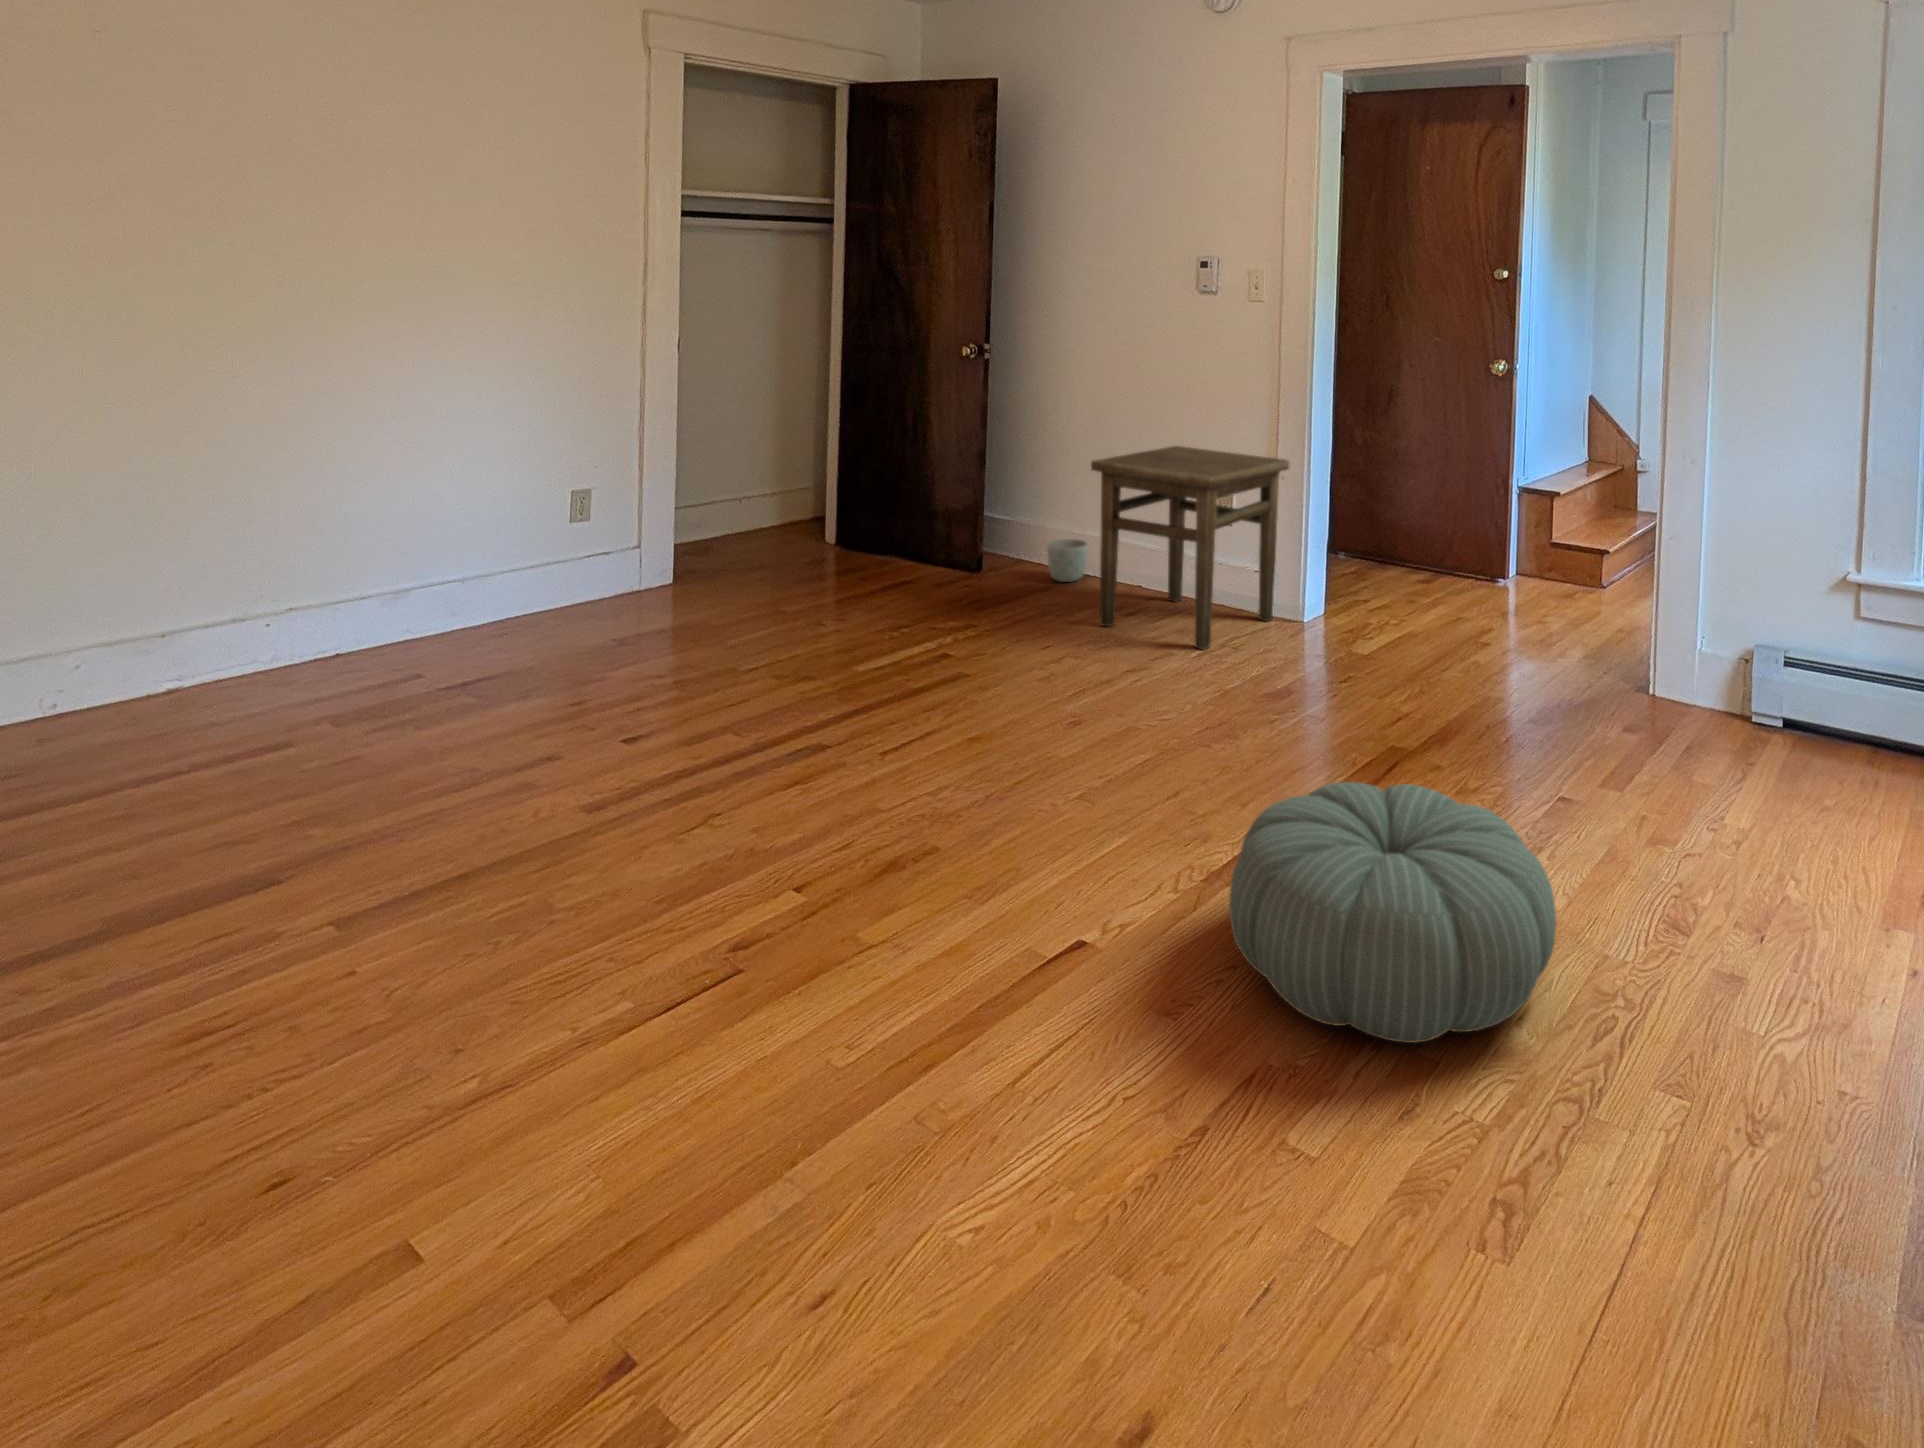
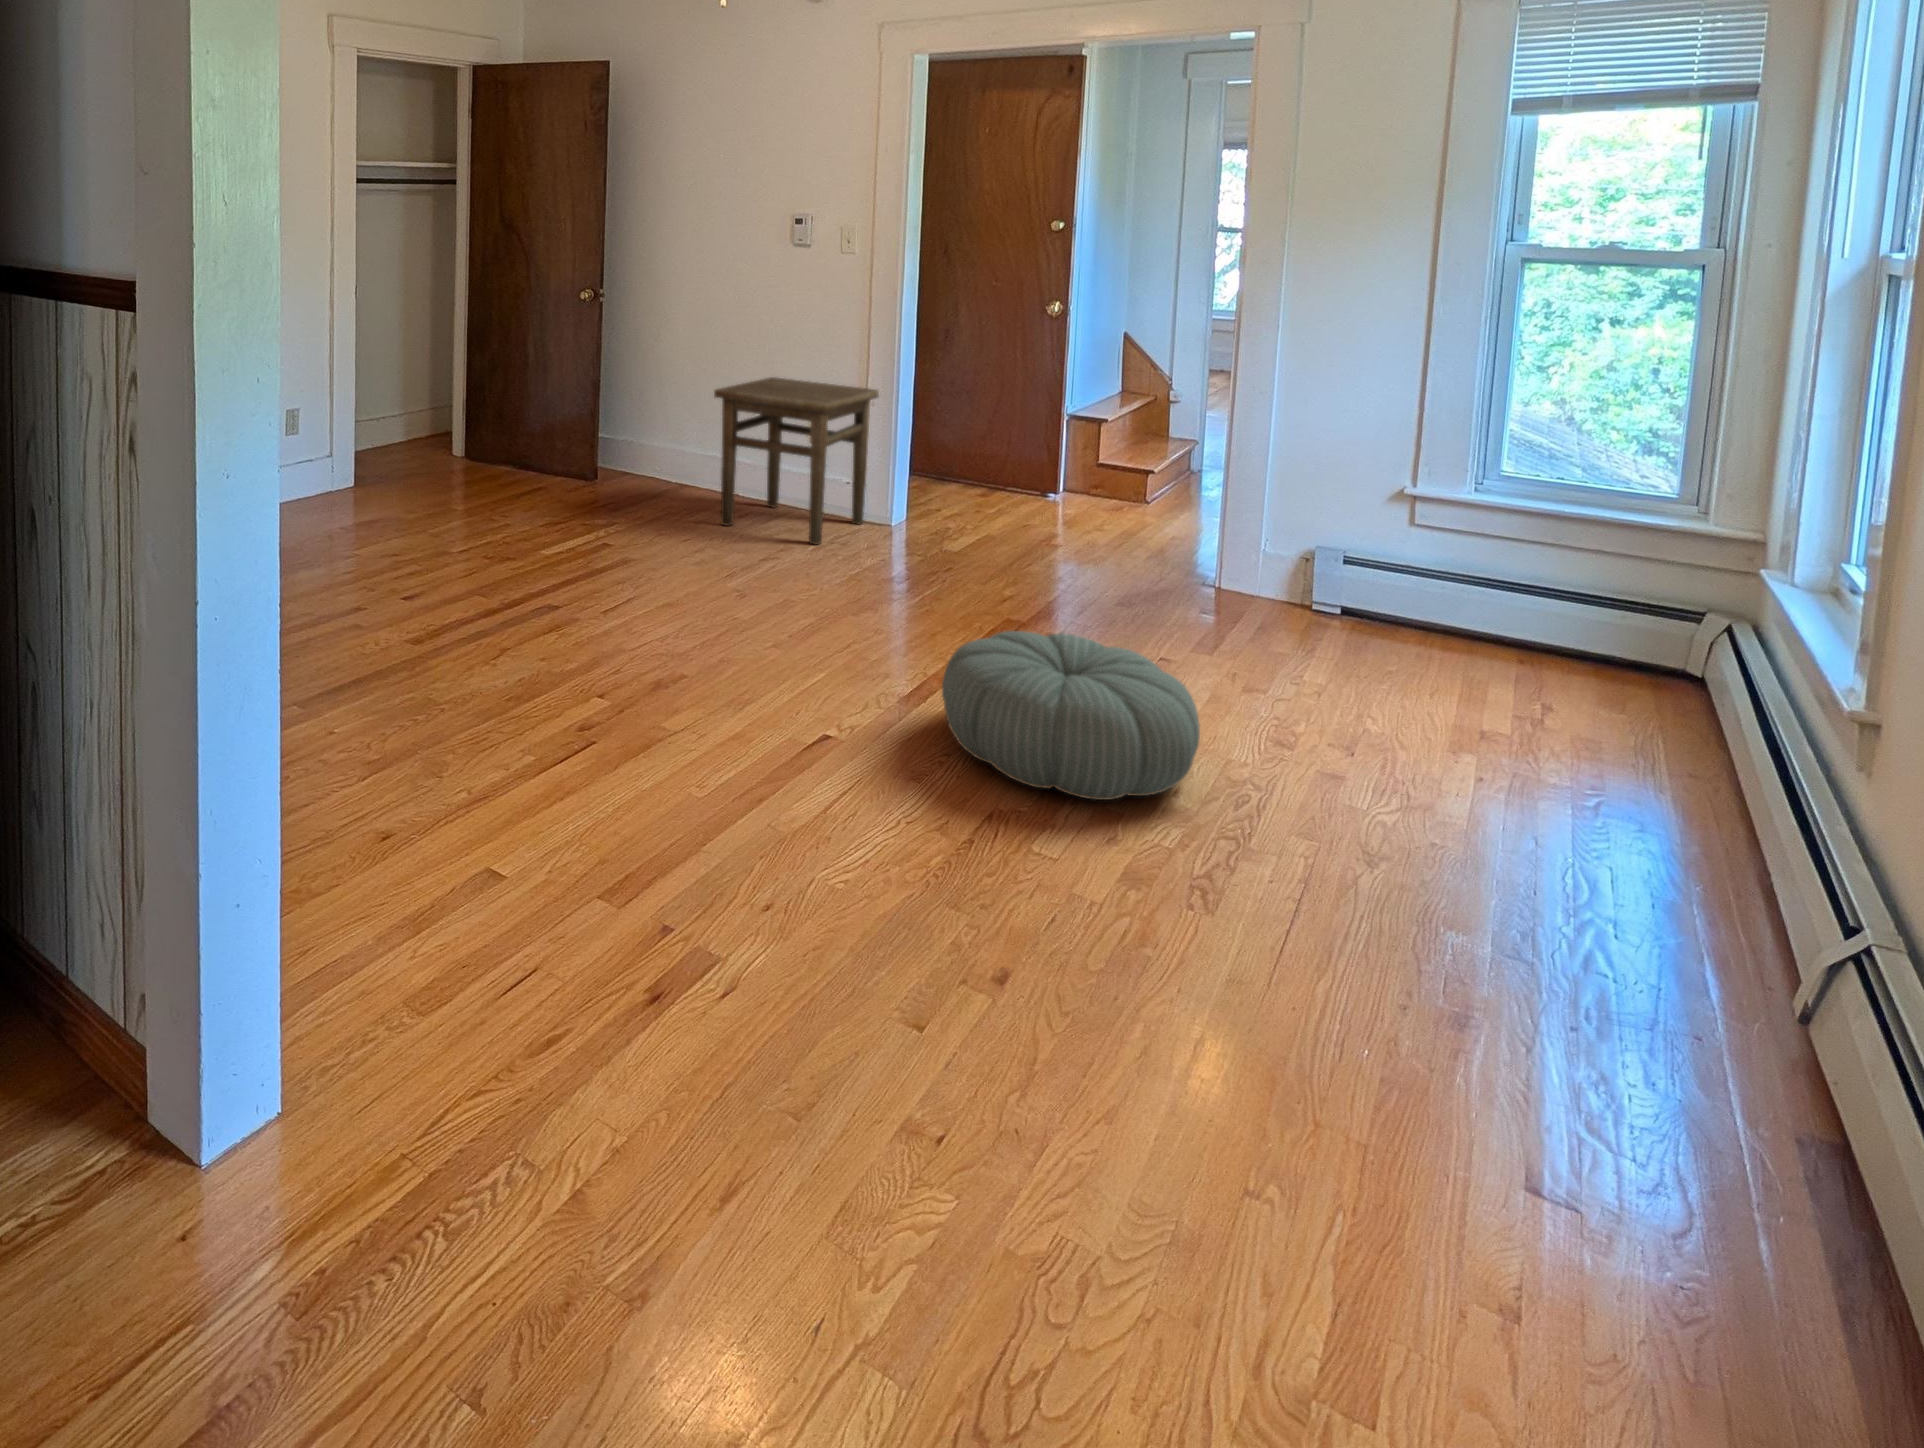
planter: present [1047,539,1088,582] -> none [656,455,691,491]

